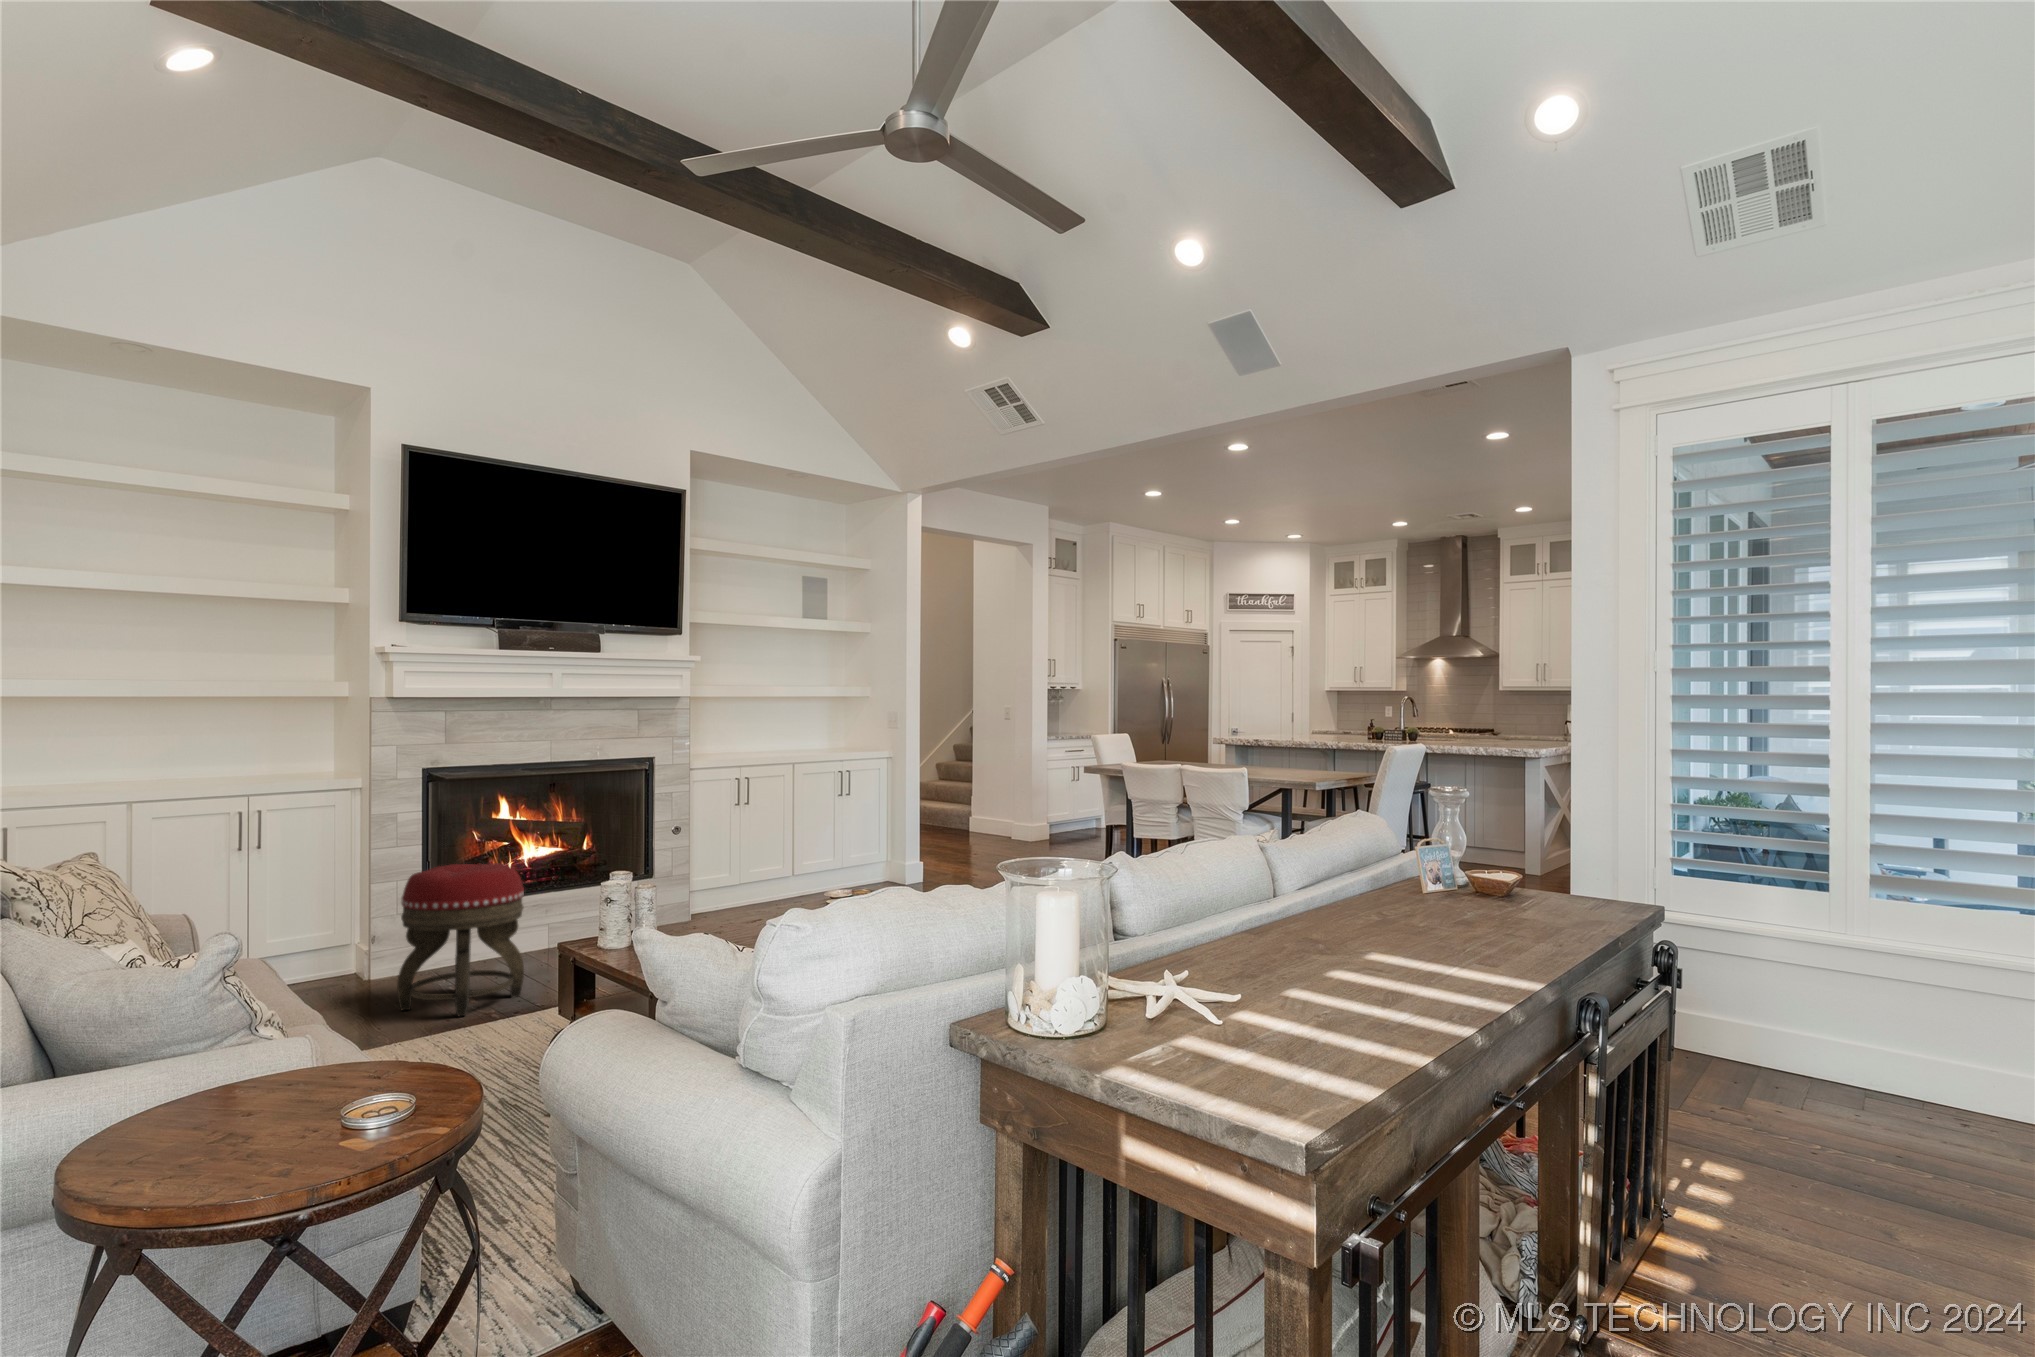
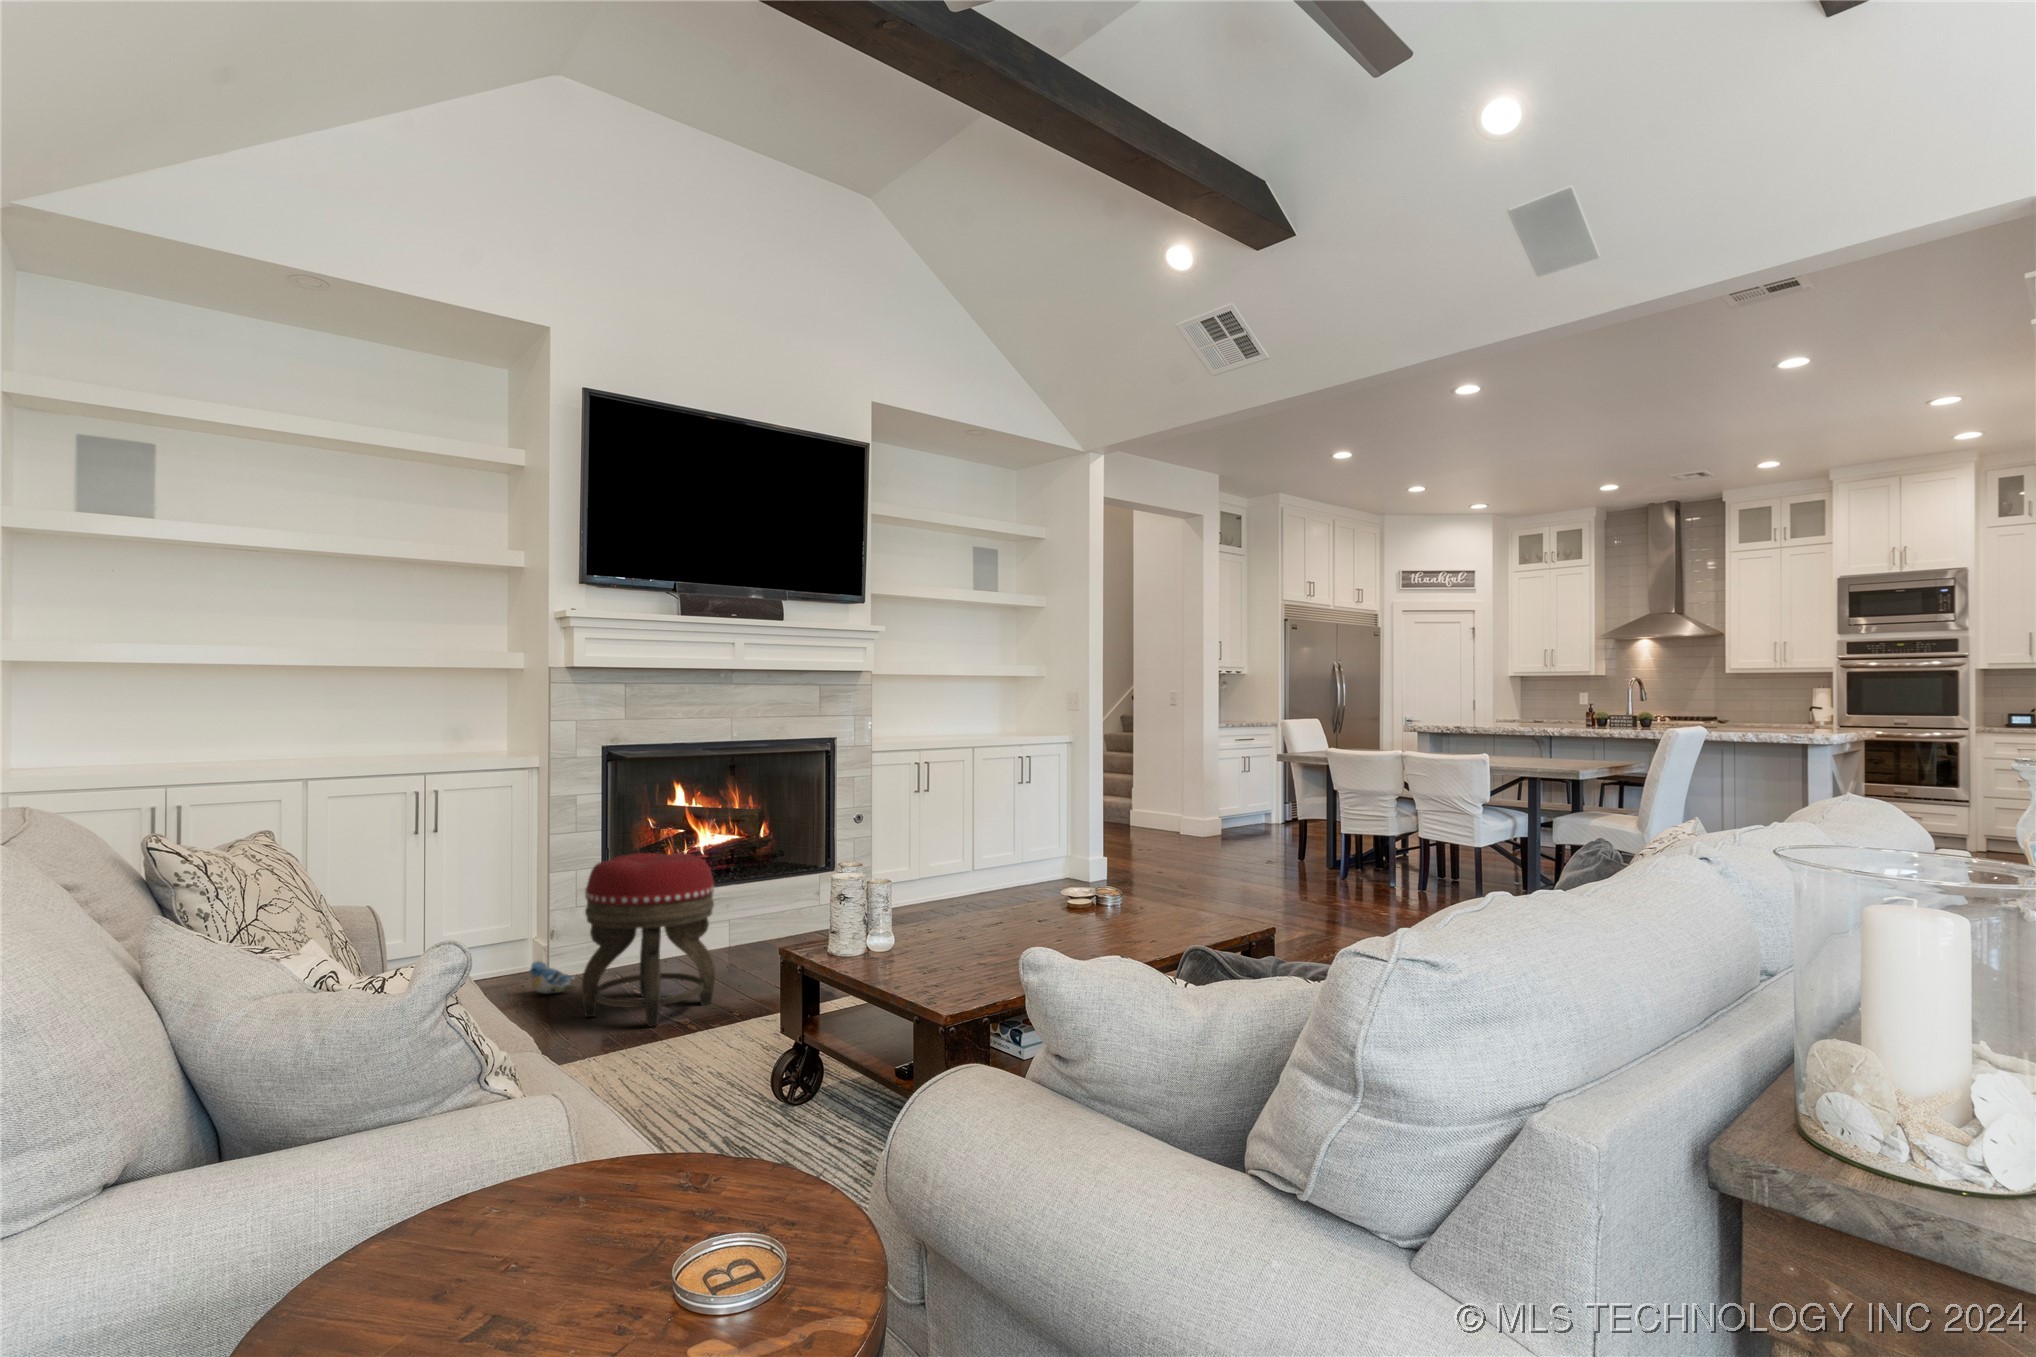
plush toy: none [352,963,396,992] -> present [530,961,575,994]

